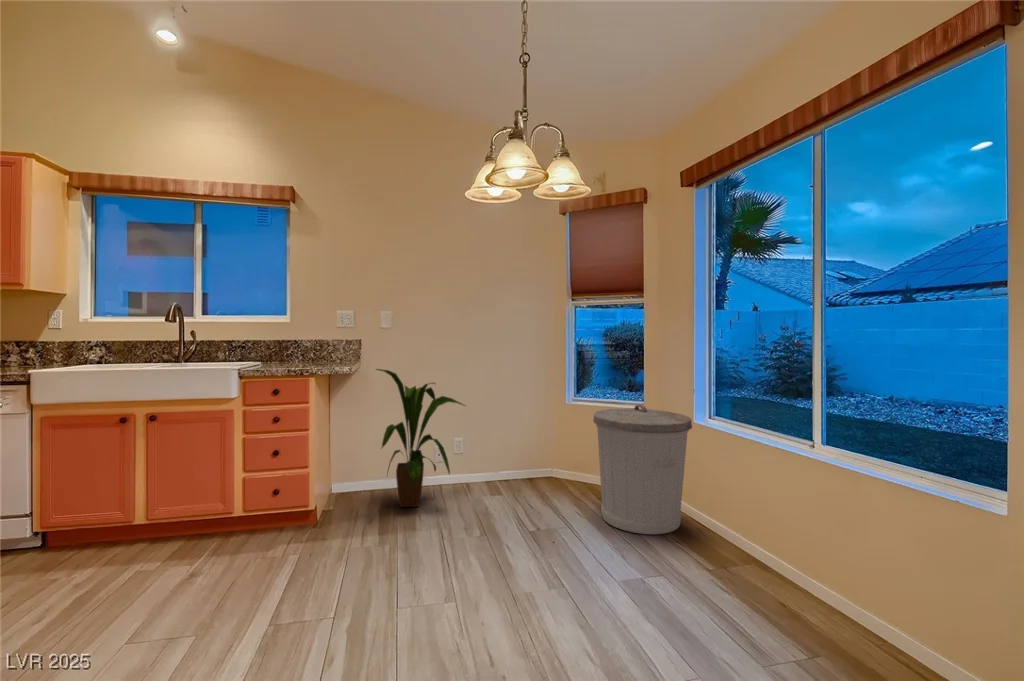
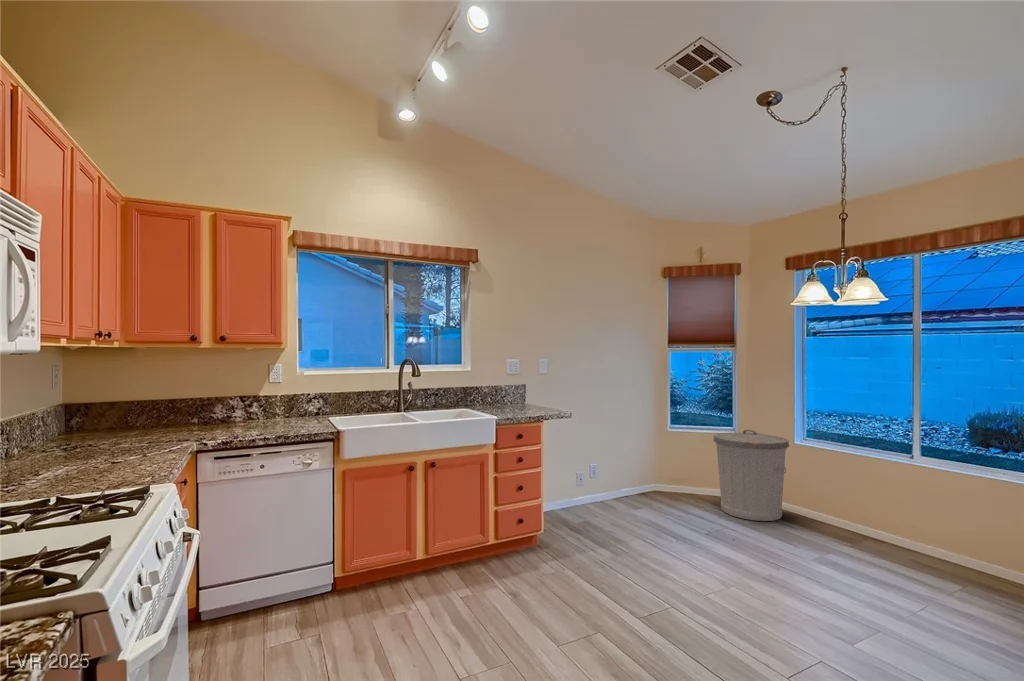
house plant: present [376,369,464,507] -> none [548,411,626,525]

